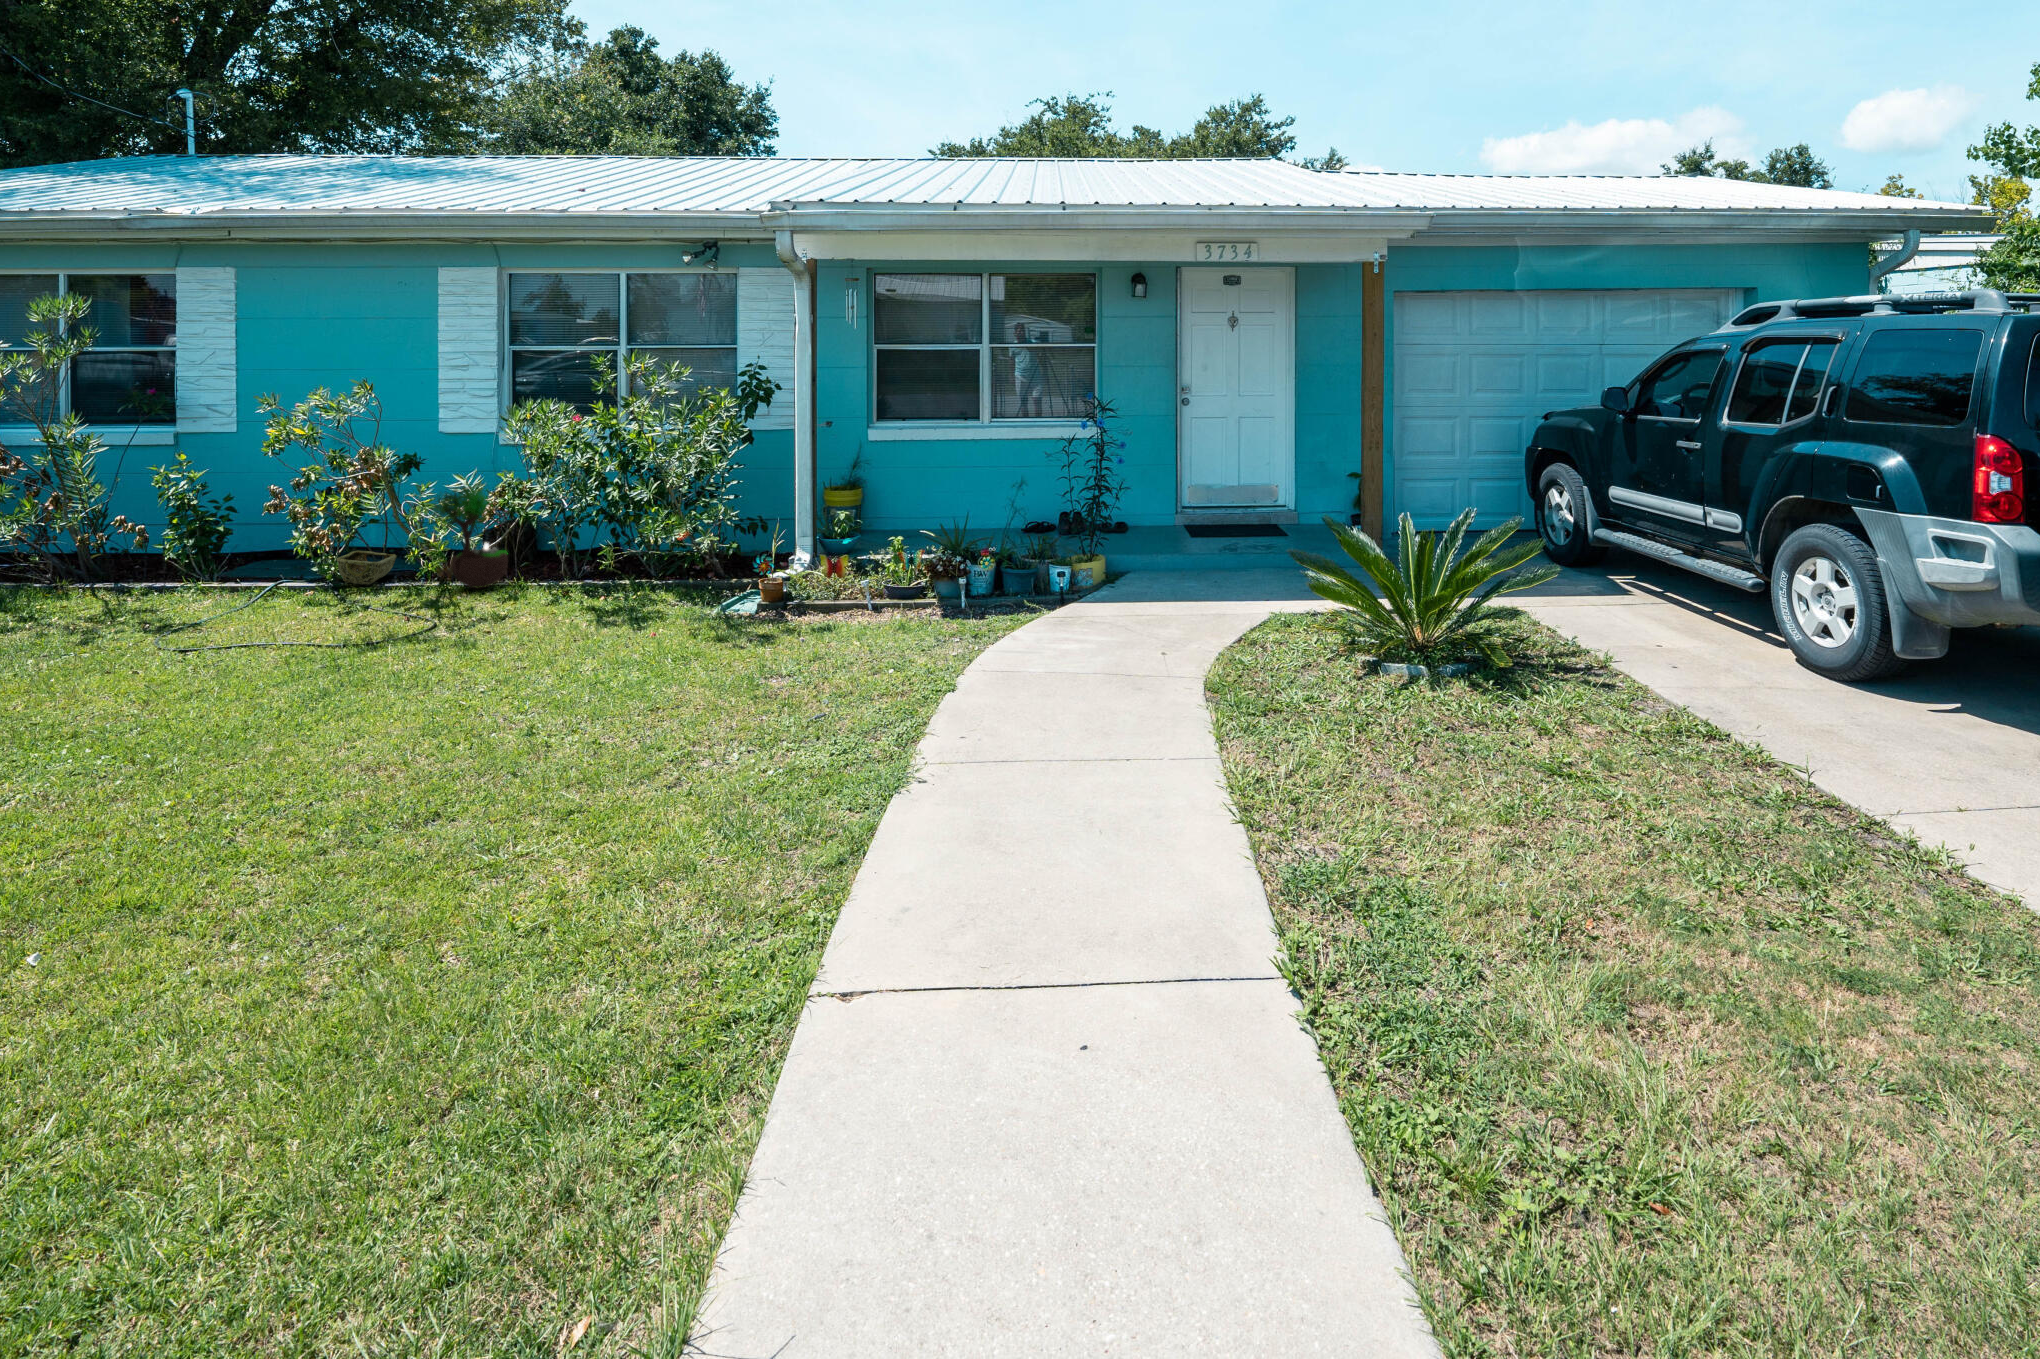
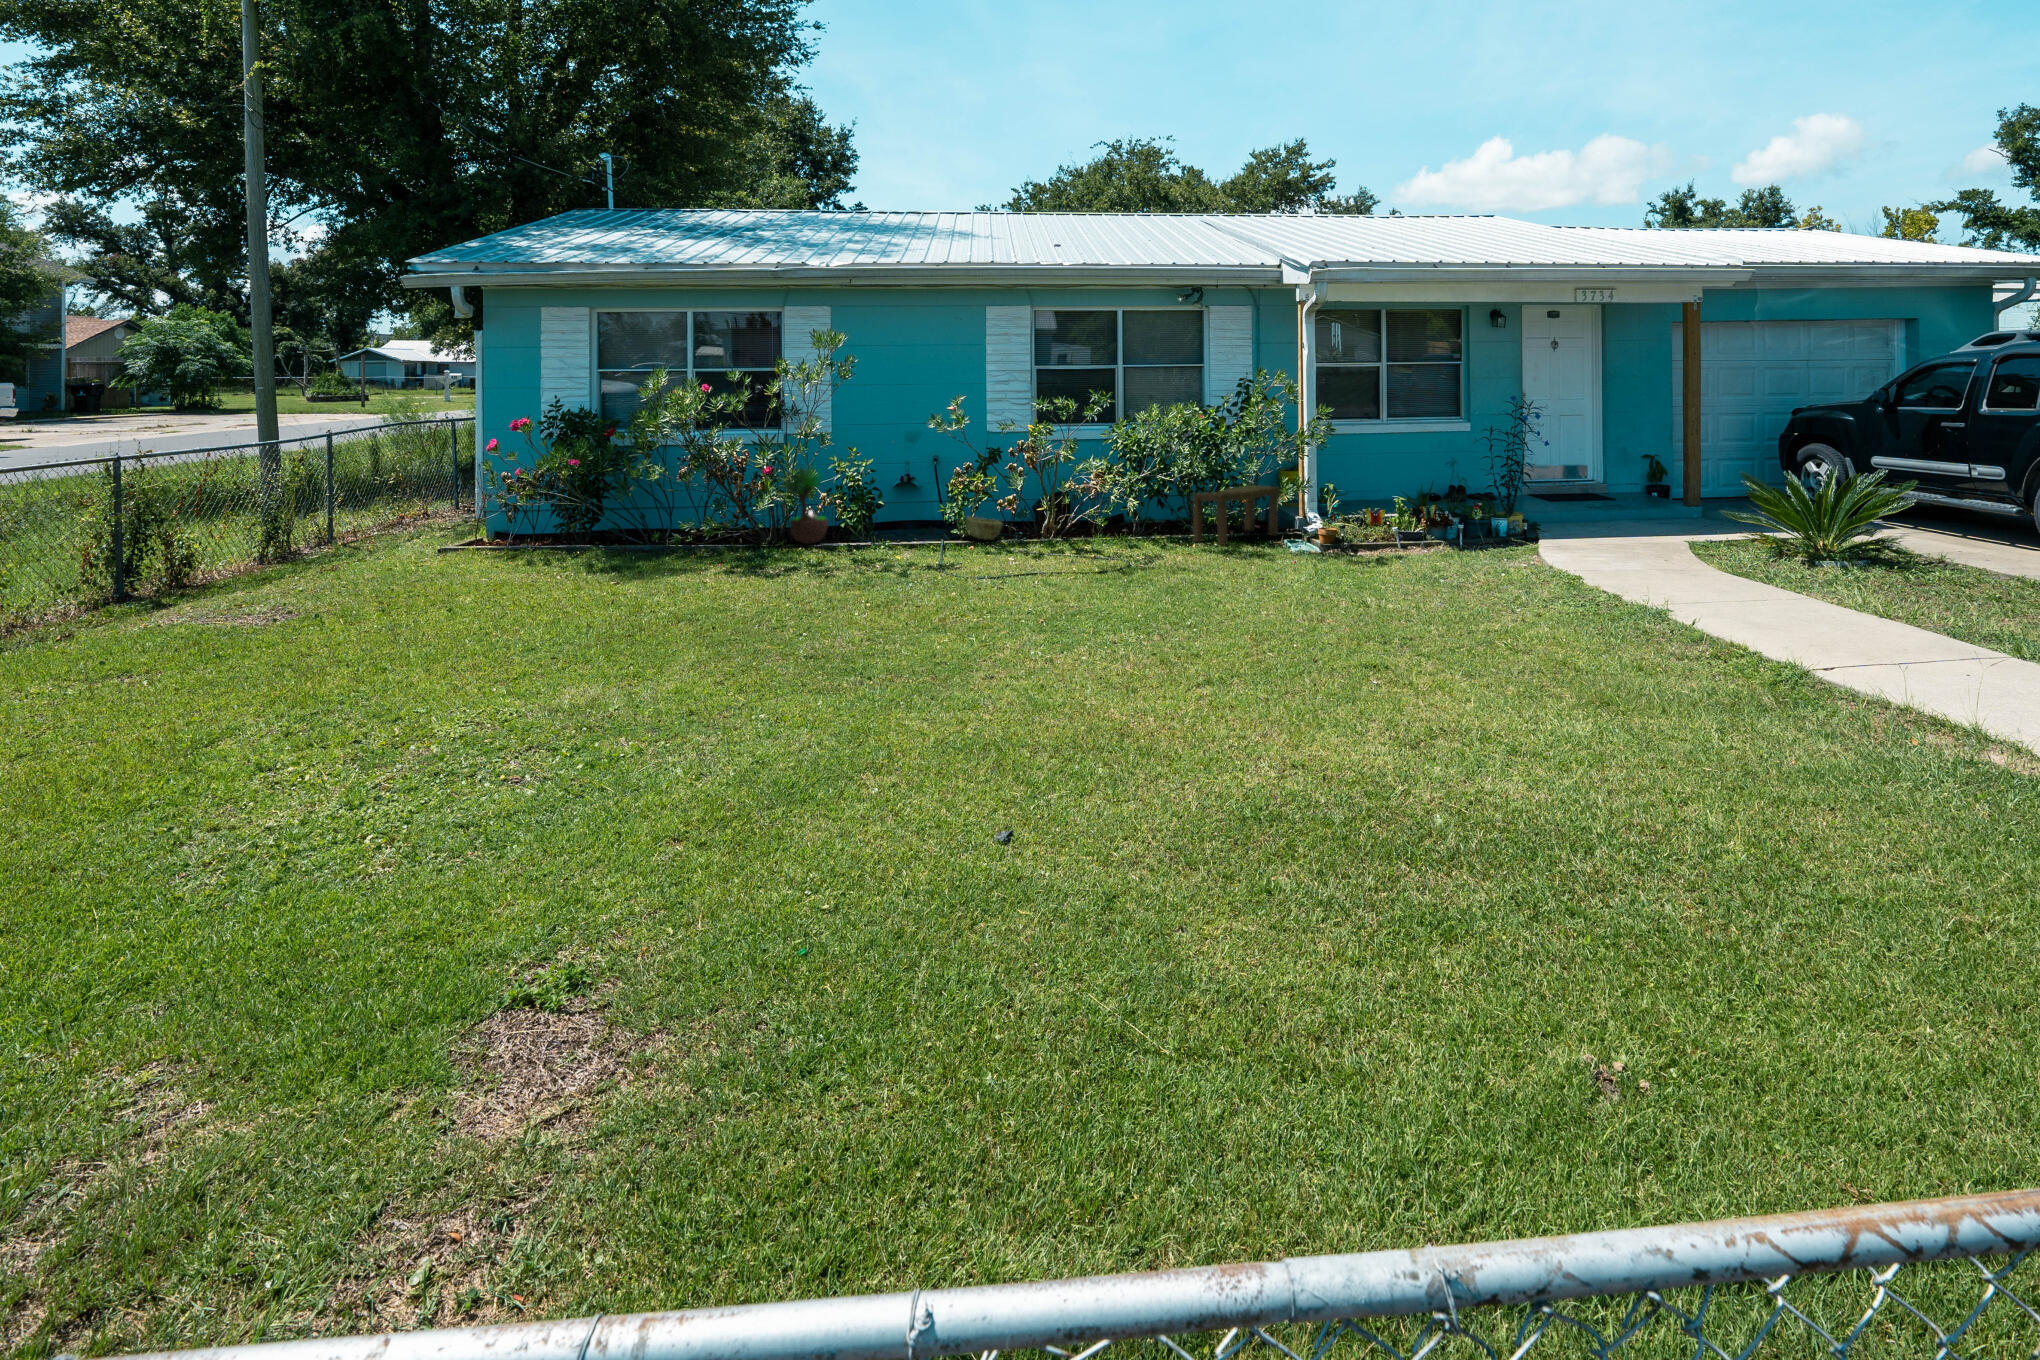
potted tree: present [428,485,508,588] -> present [778,466,828,544]
bench: none [615,514,751,603] -> present [1193,485,1280,545]

